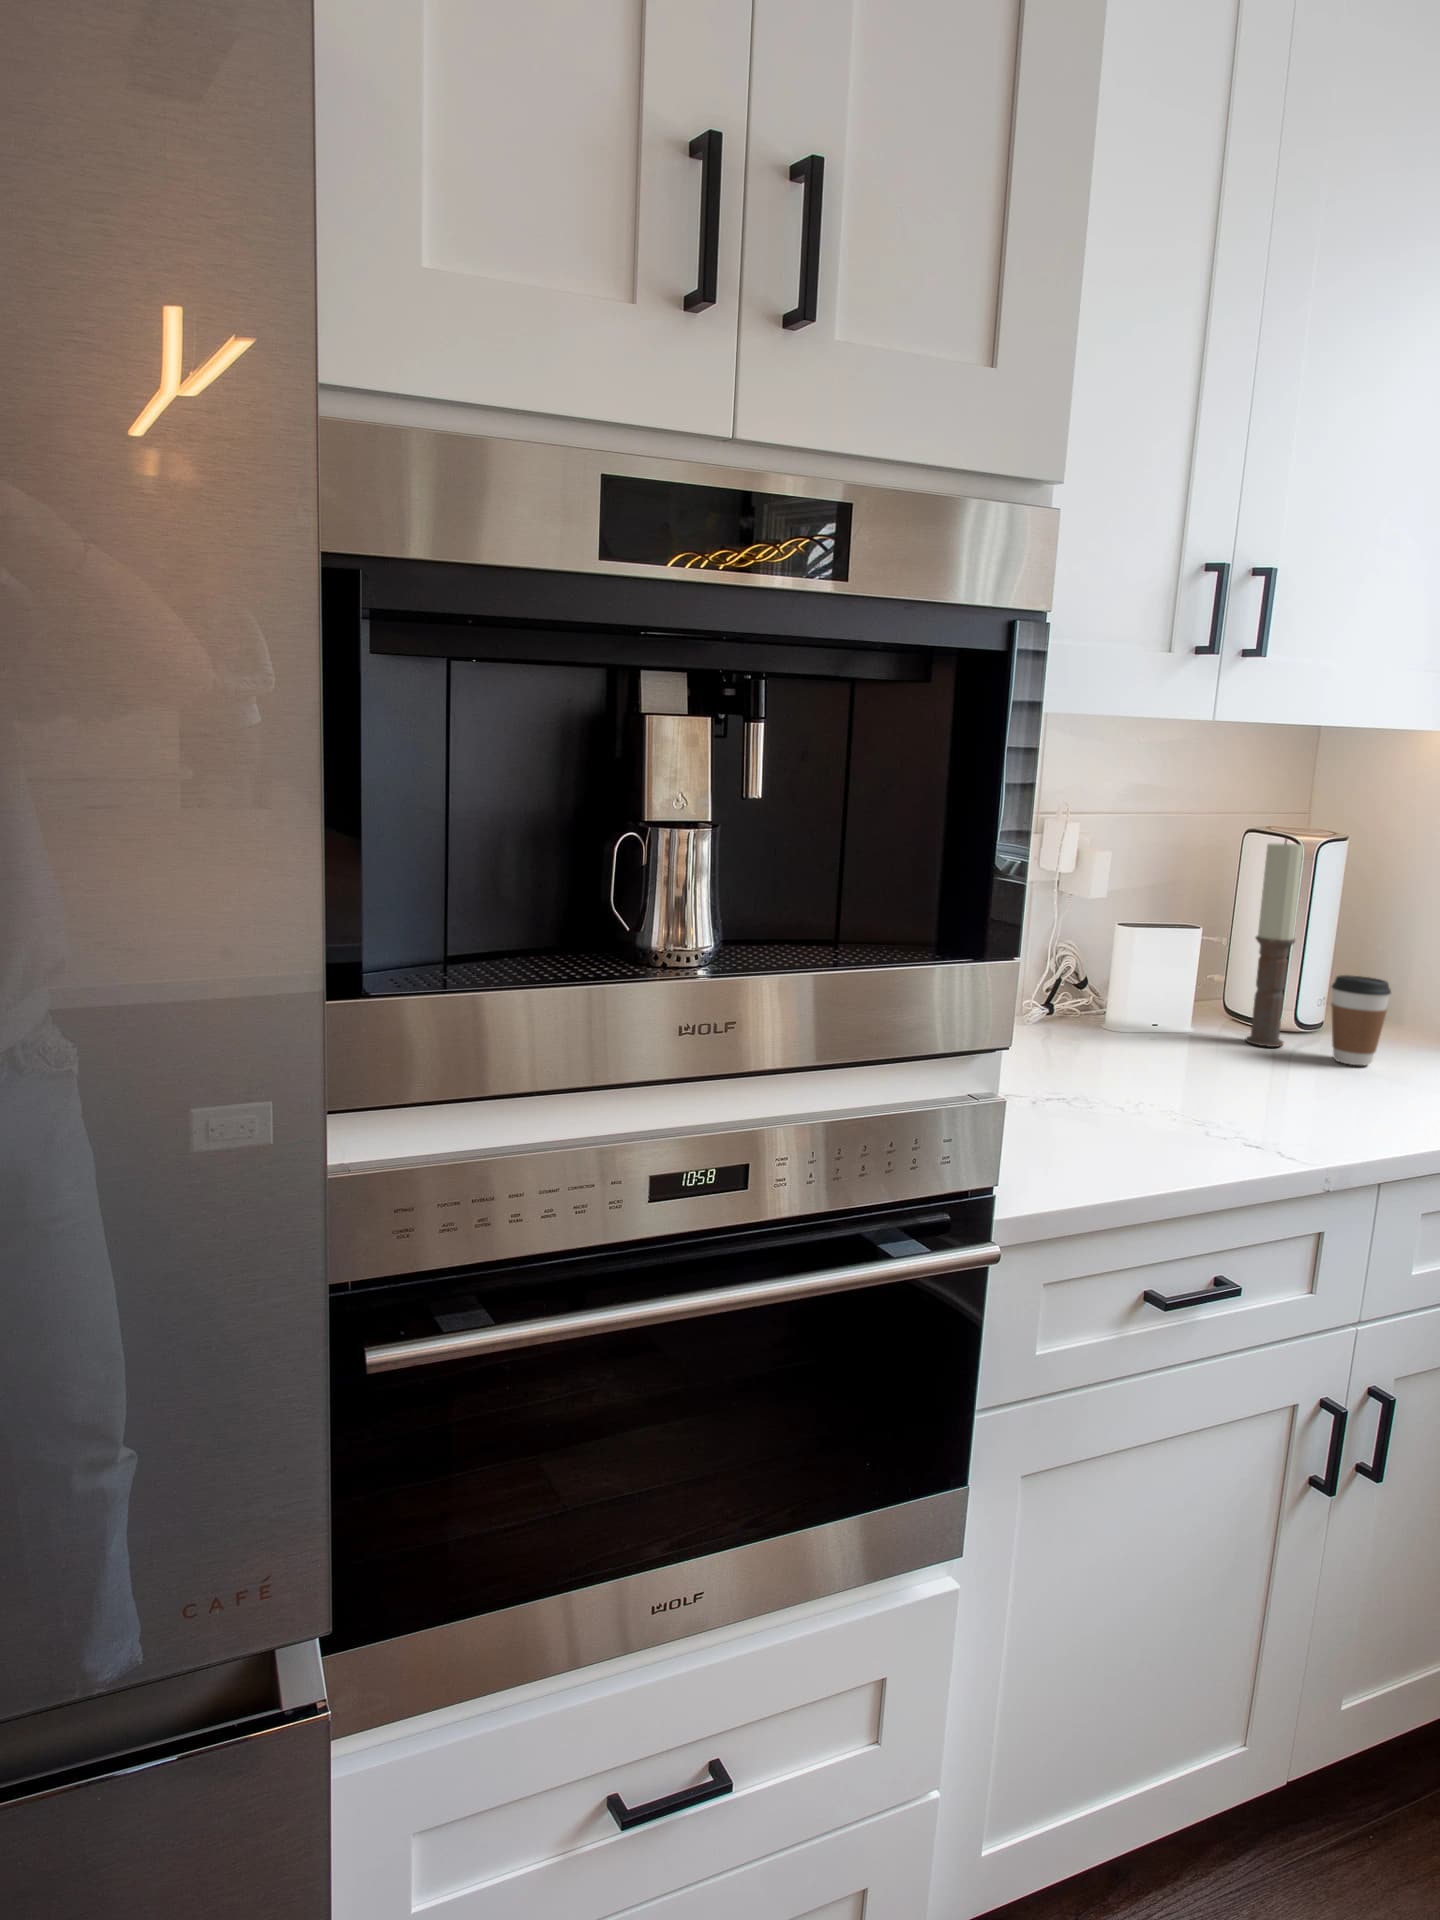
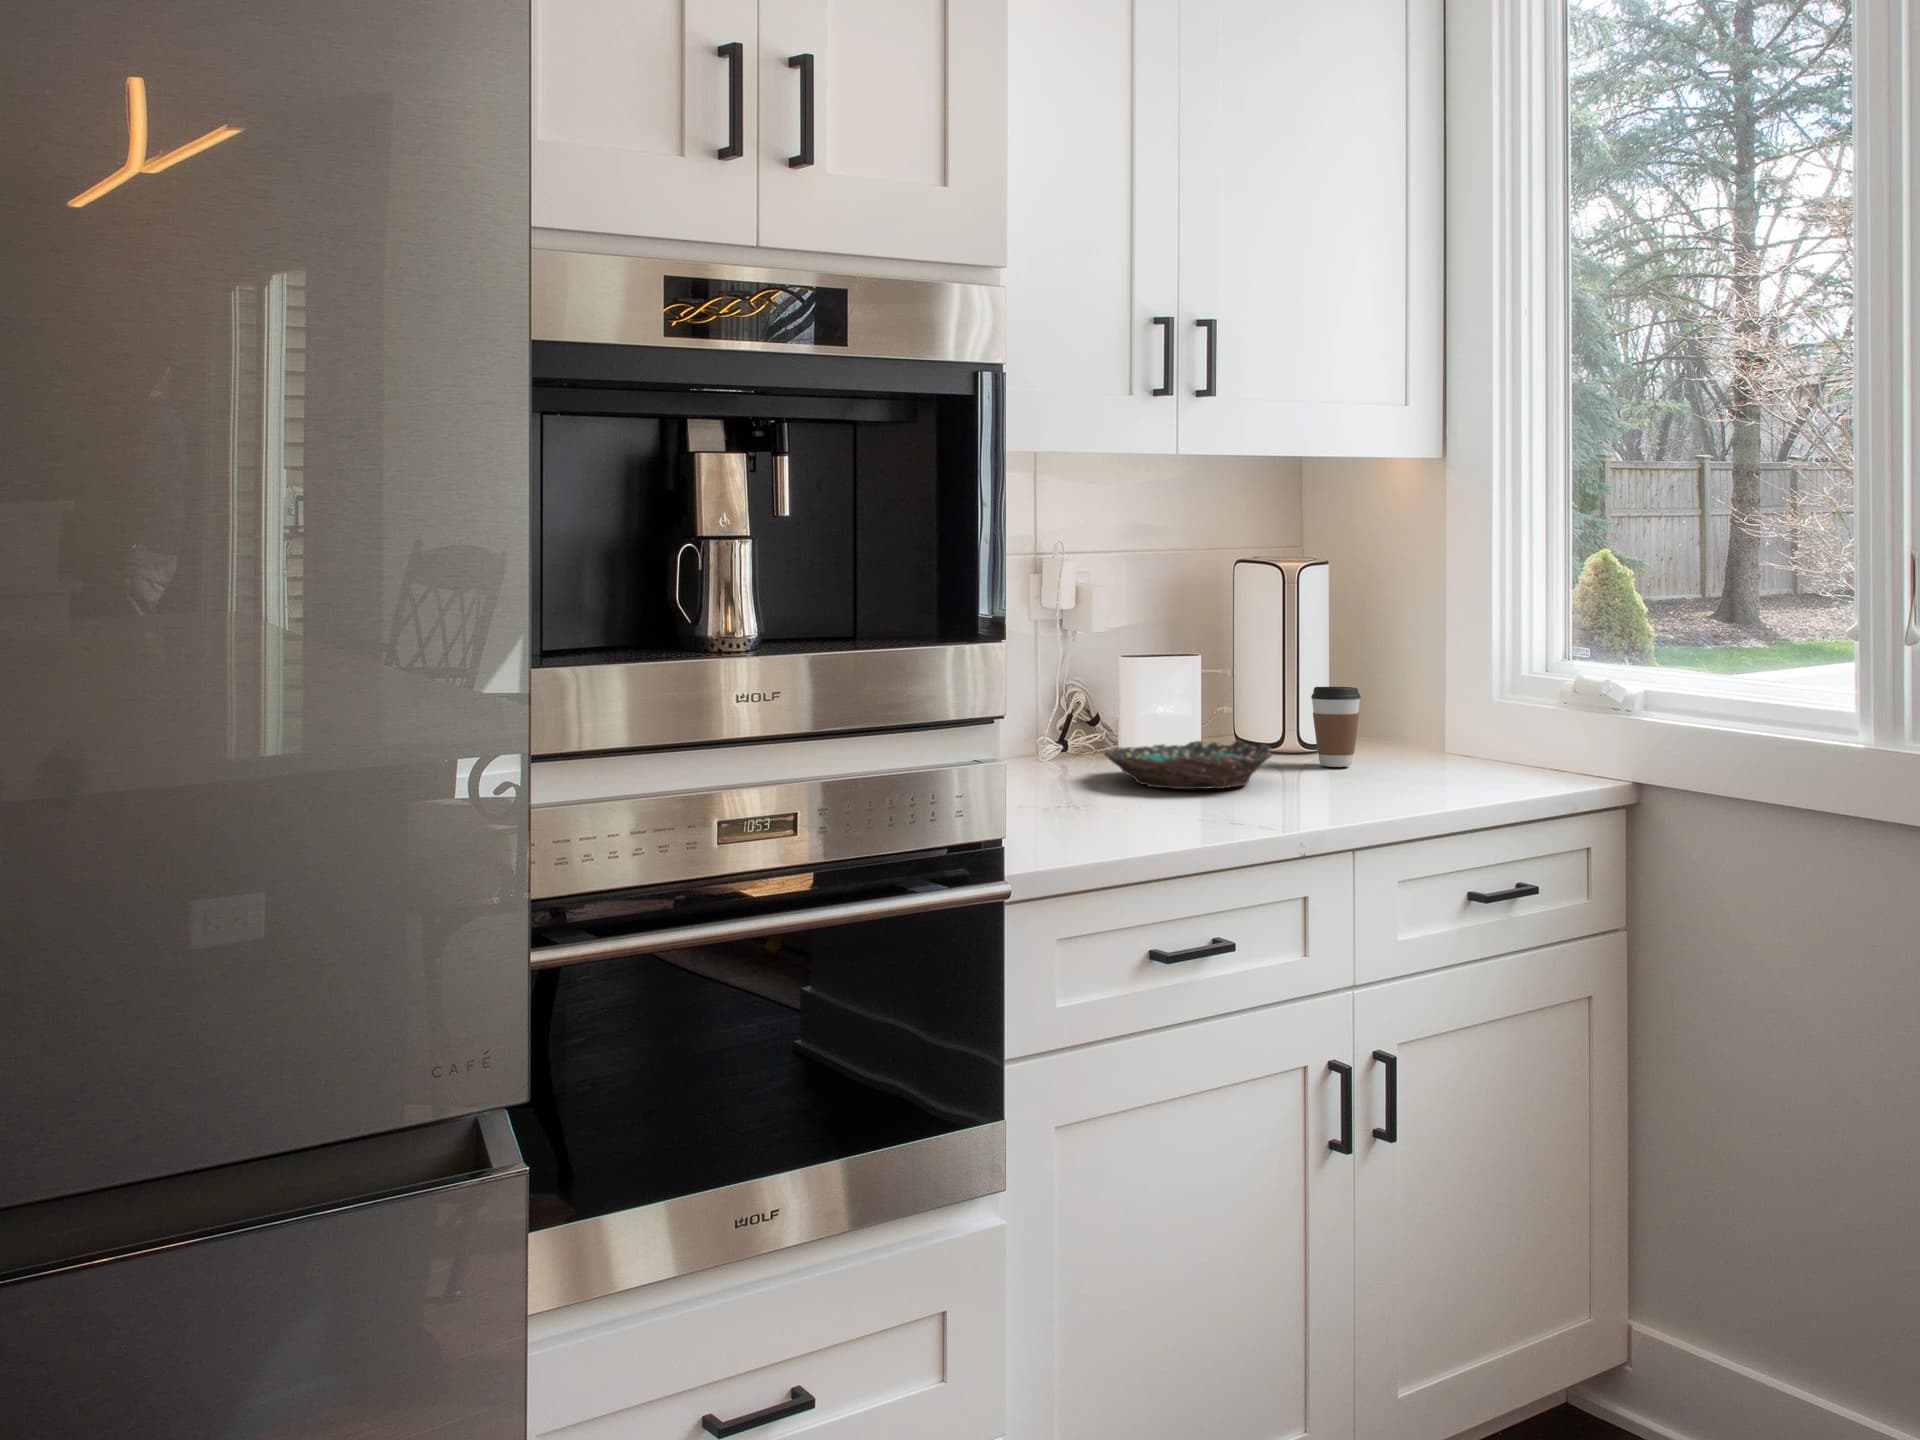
candle: present [1246,839,1304,1047] -> none [1246,564,1280,760]
bowl: none [1098,1025,1296,1097] -> present [1104,740,1272,789]

